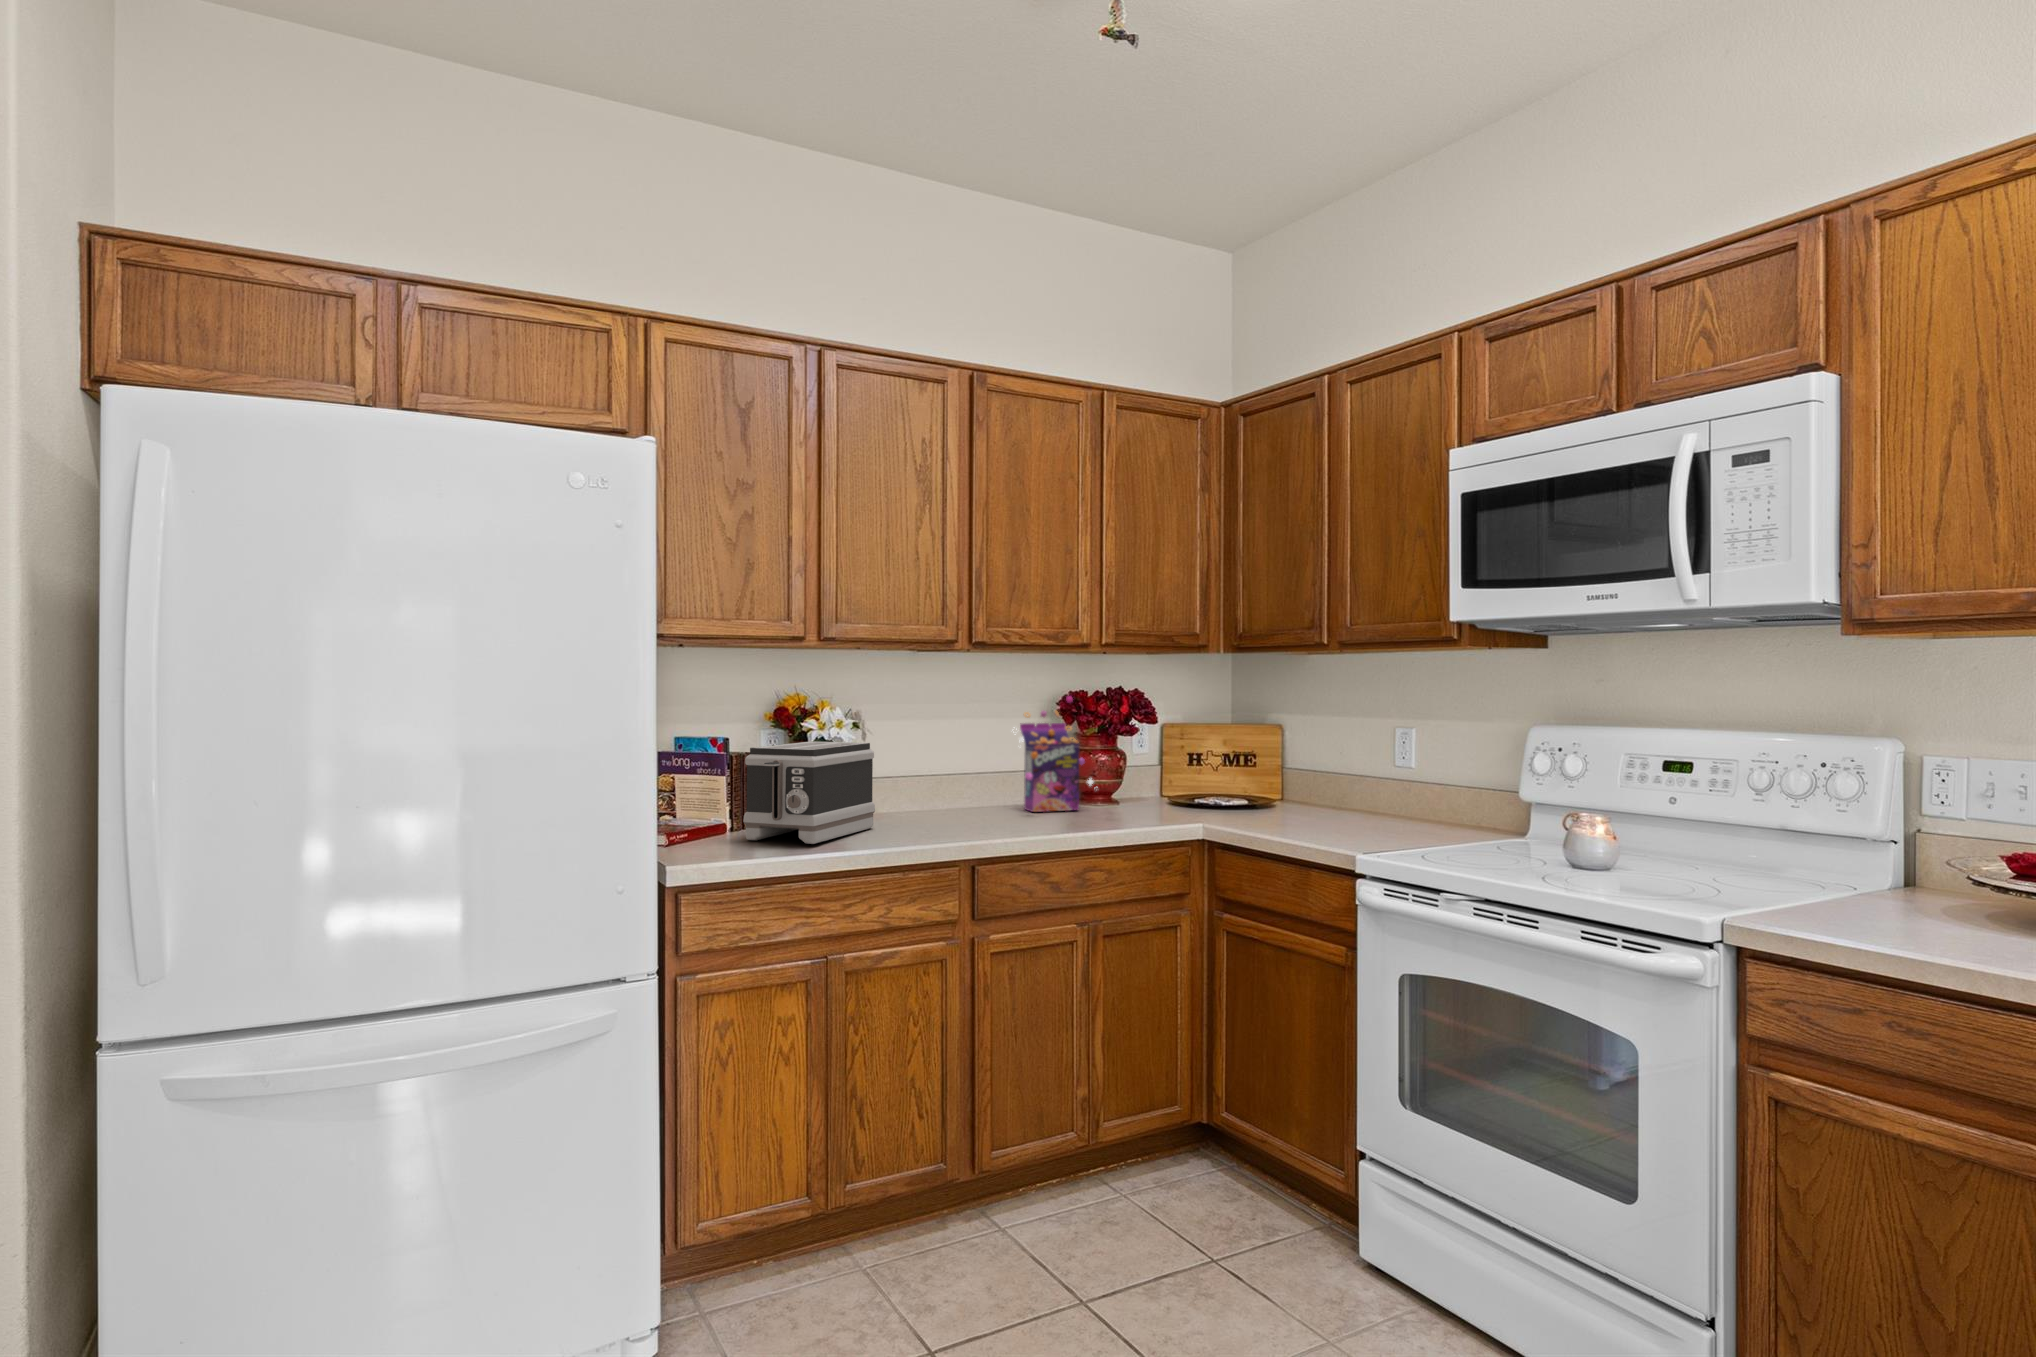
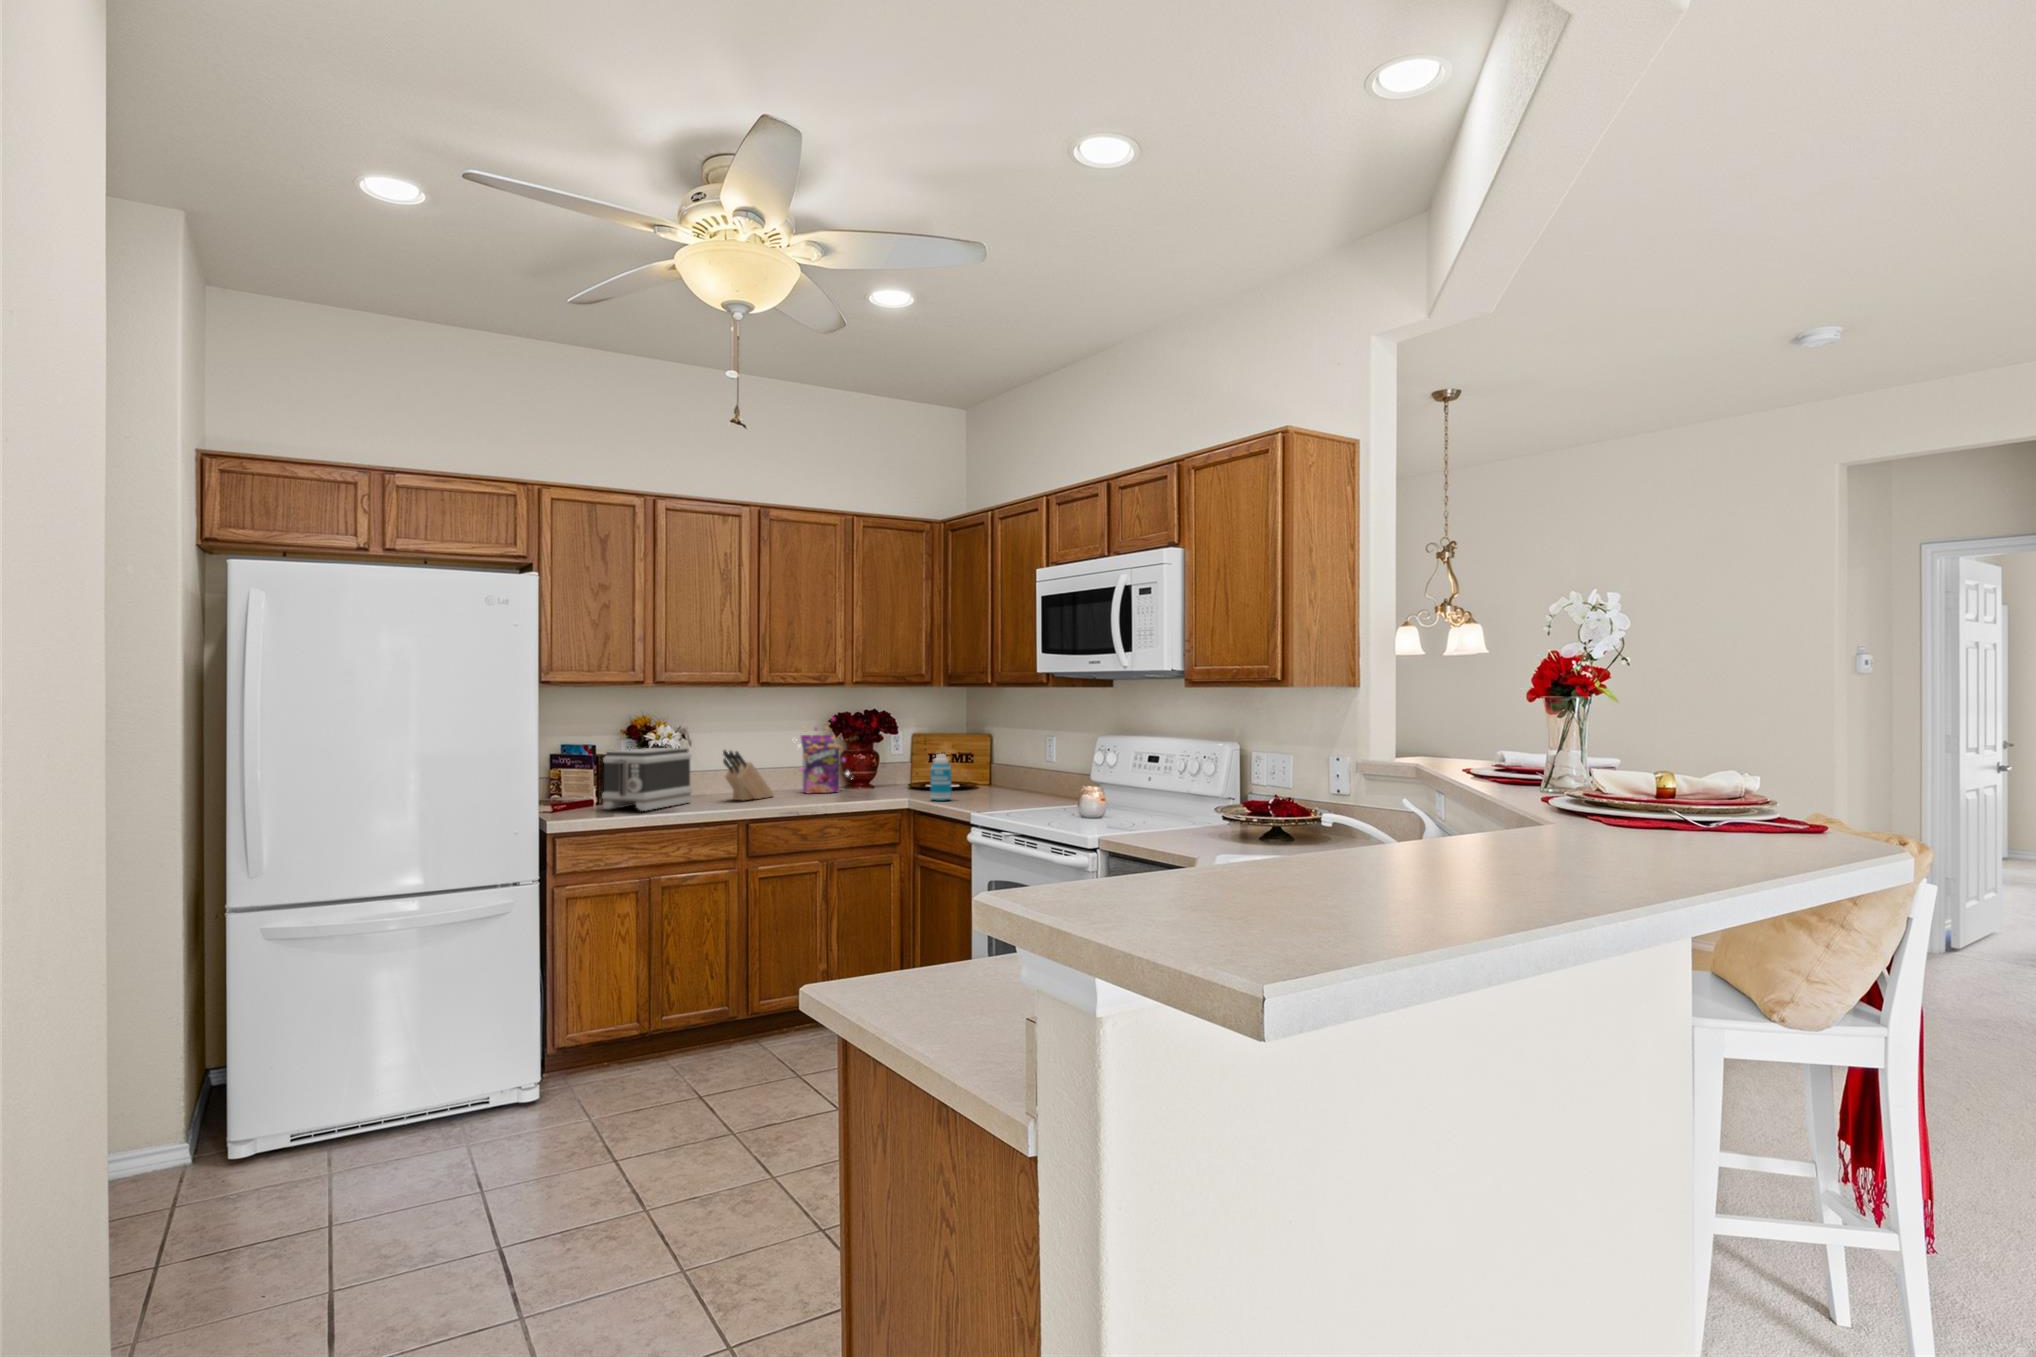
knife block: none [921,745,990,824] -> present [723,750,774,800]
bottle: none [1246,755,1279,829] -> present [930,754,951,801]

